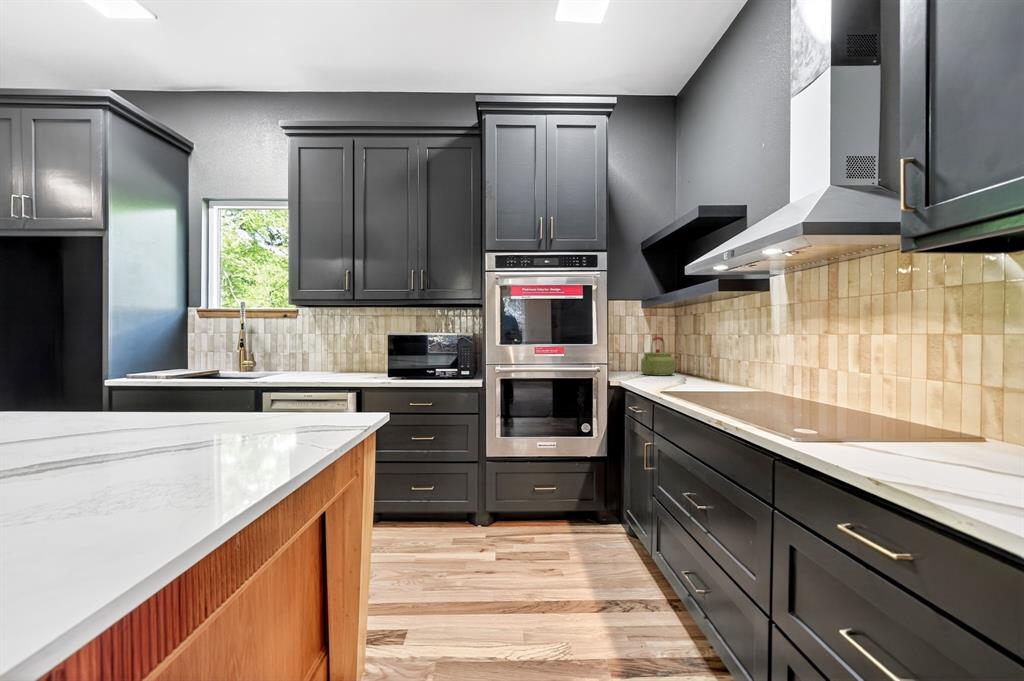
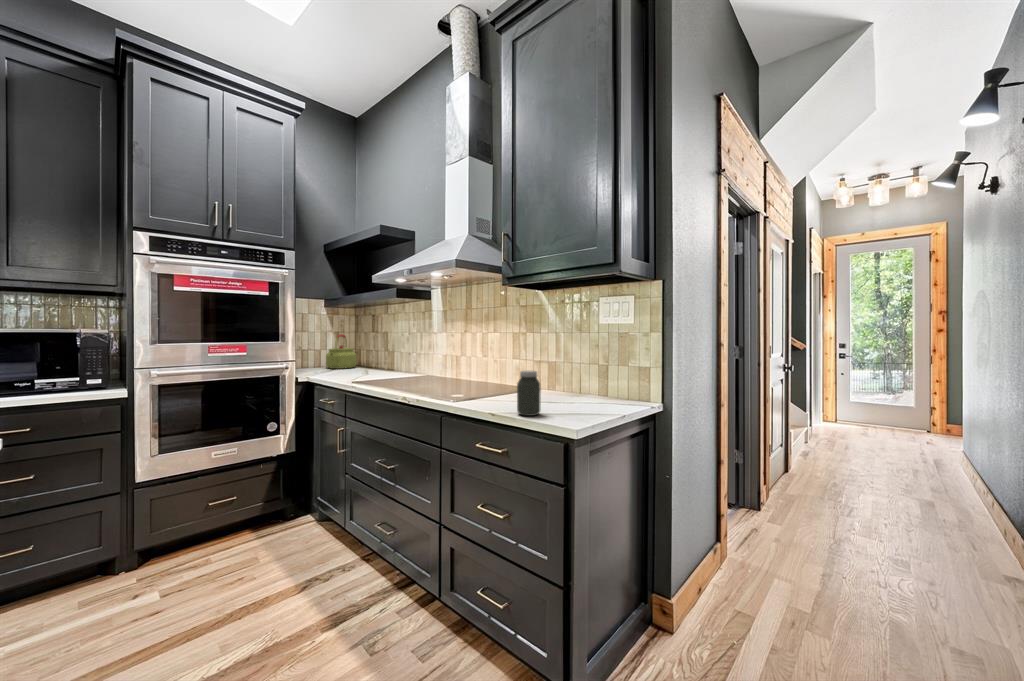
jar: none [901,388,952,464] -> present [517,371,541,416]

